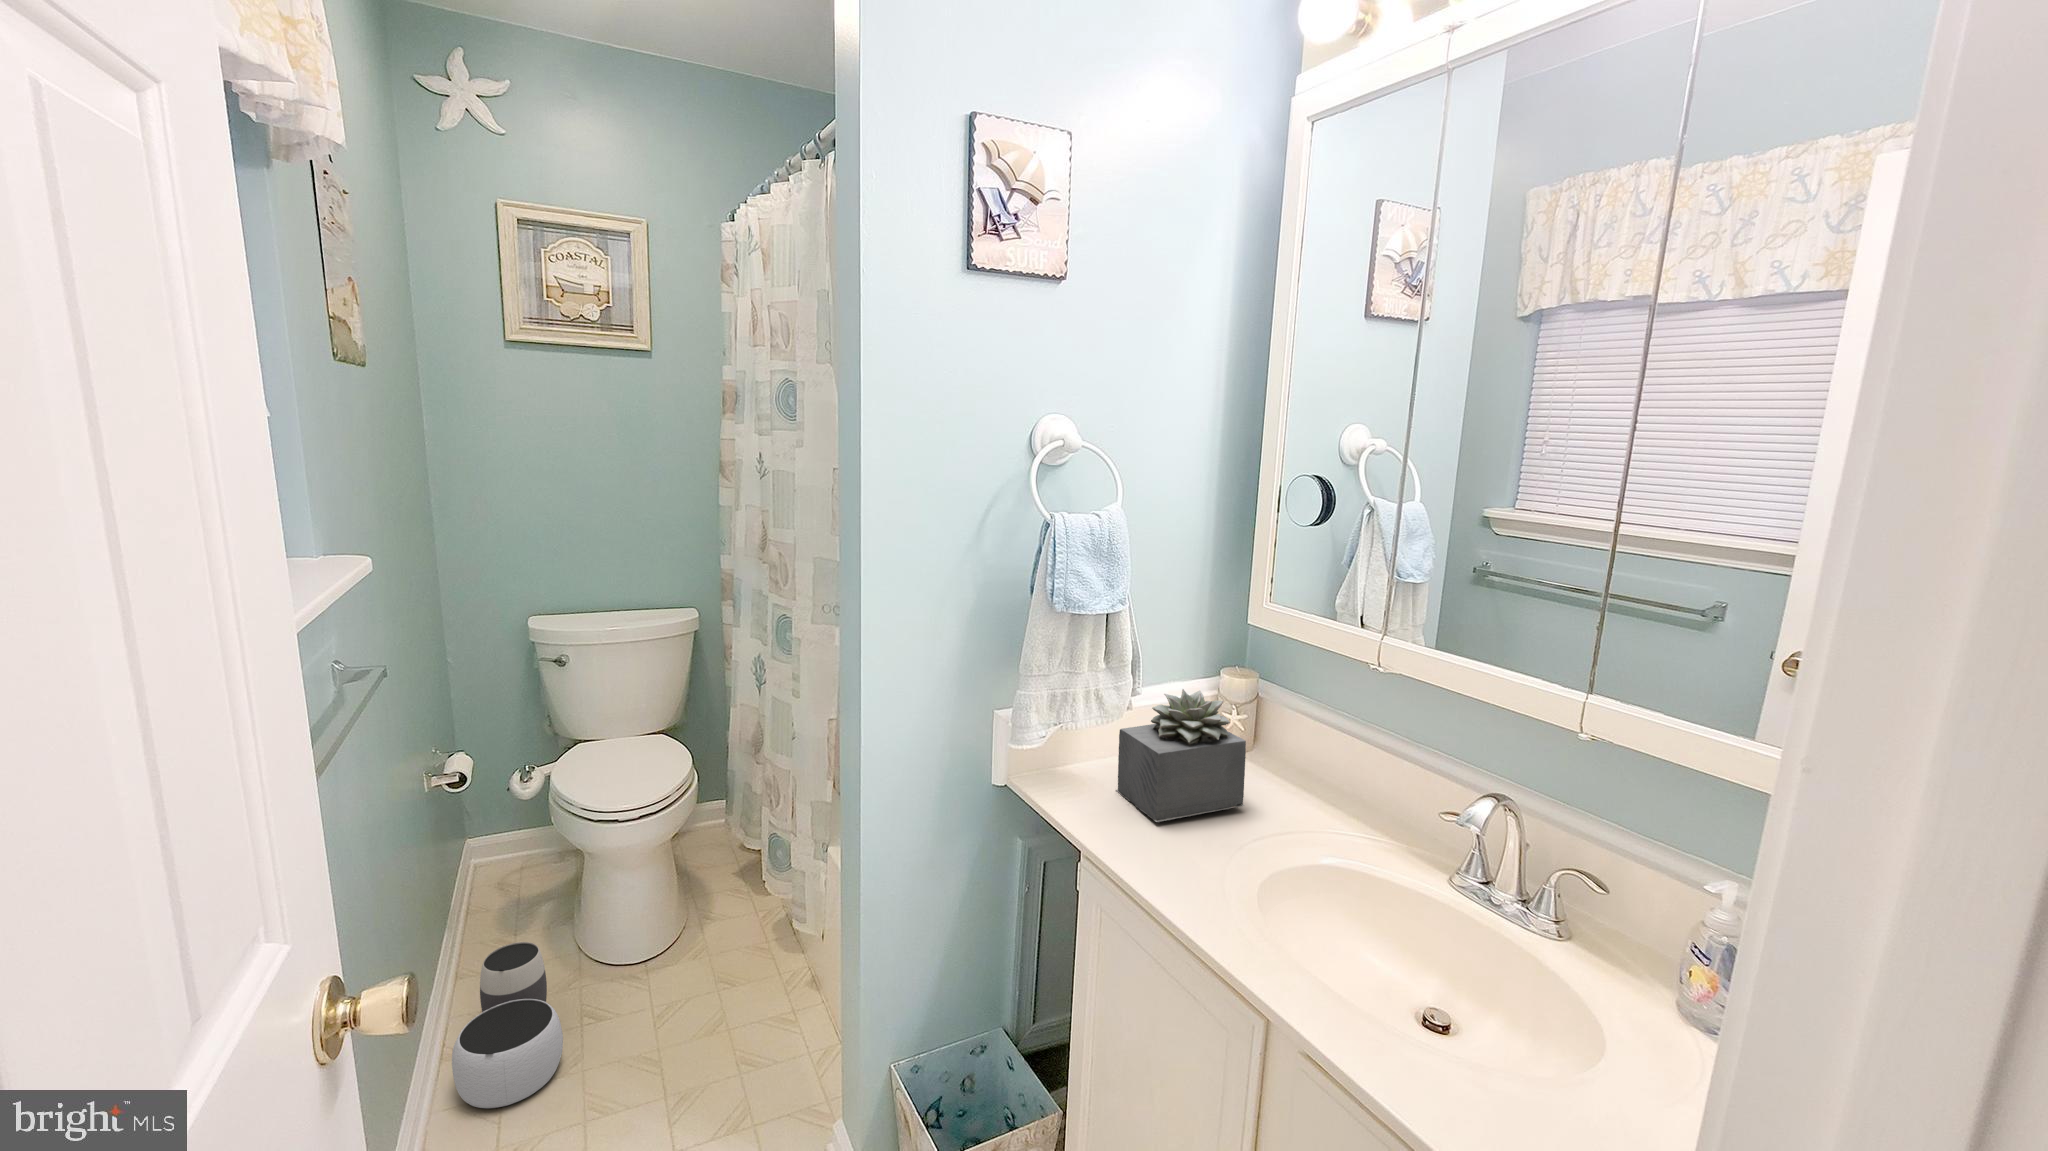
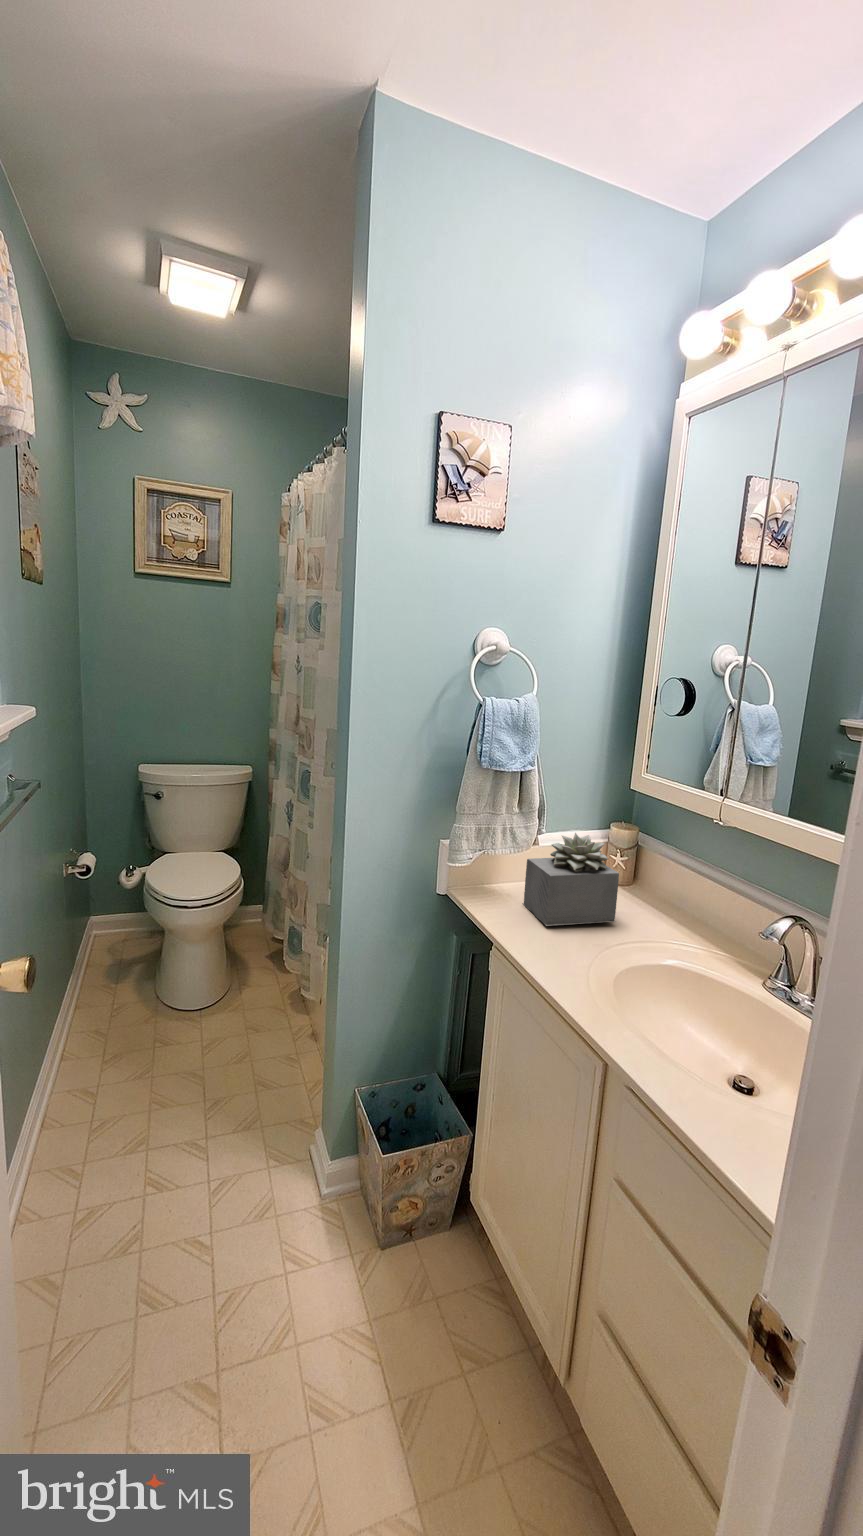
waste basket: present [452,942,563,1108] -> none [70,984,141,1090]

